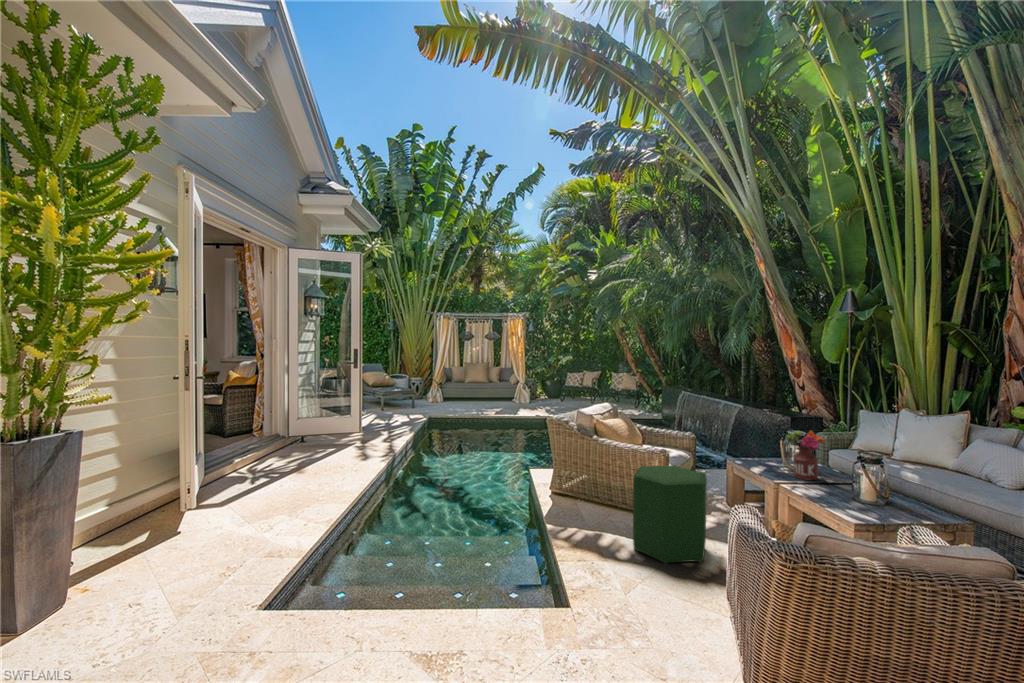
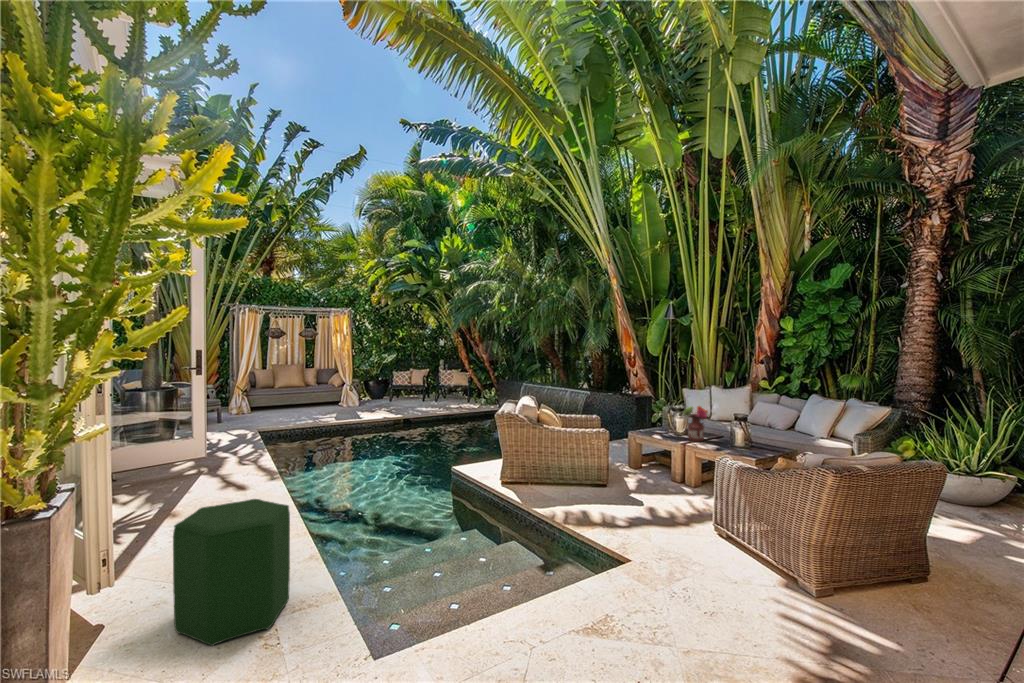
ottoman: present [633,465,707,563] -> present [173,499,290,646]

